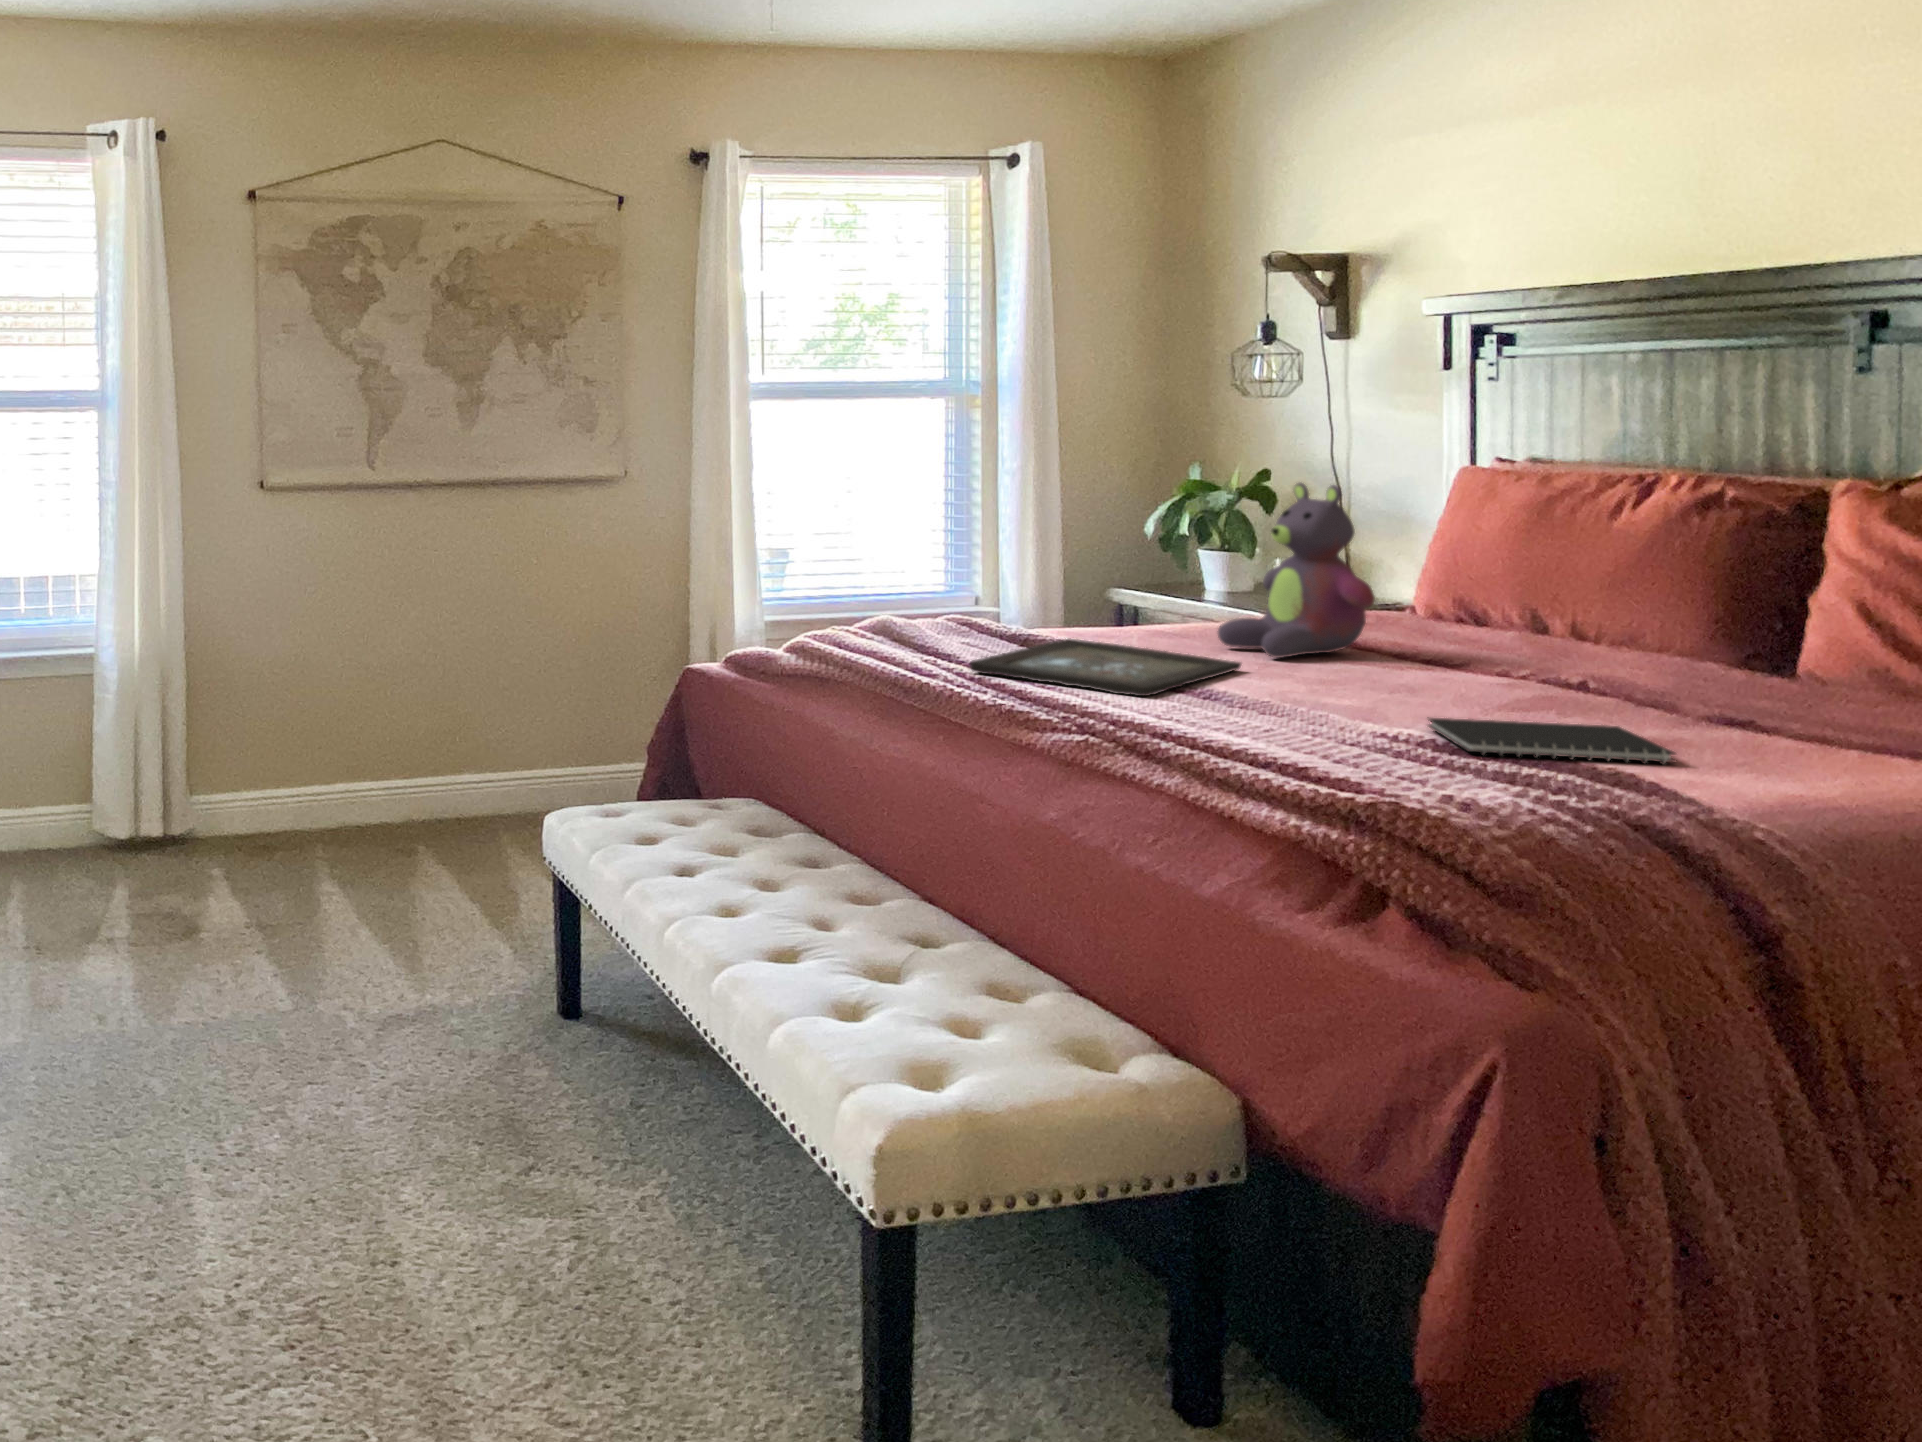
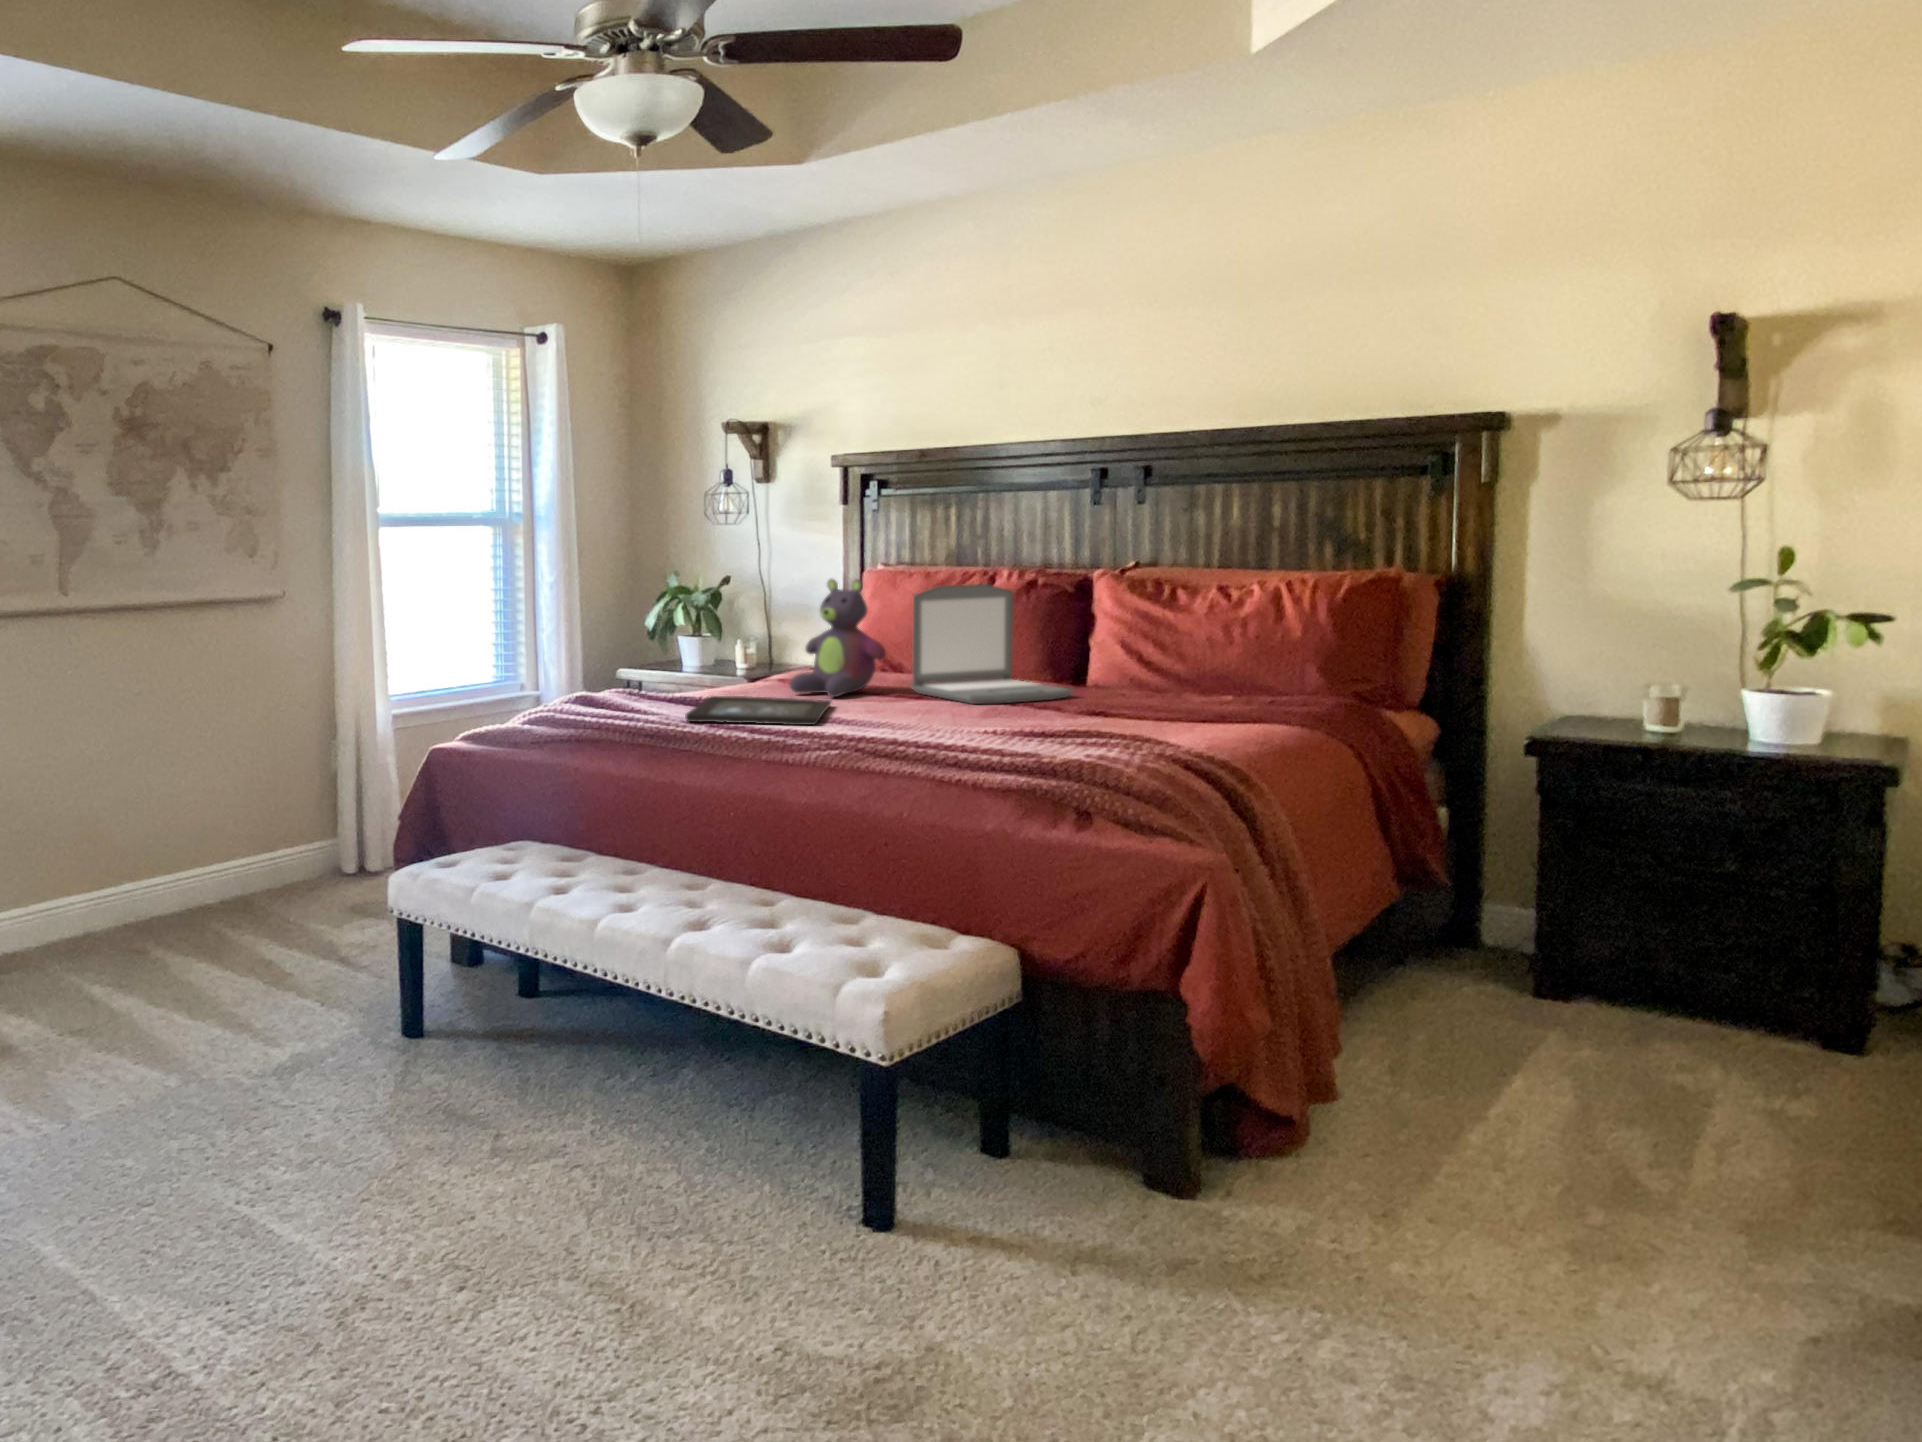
laptop: none [1420,500,1724,700] -> present [911,584,1074,704]
notebook: present [1428,717,1675,764] -> none [984,713,1117,735]

